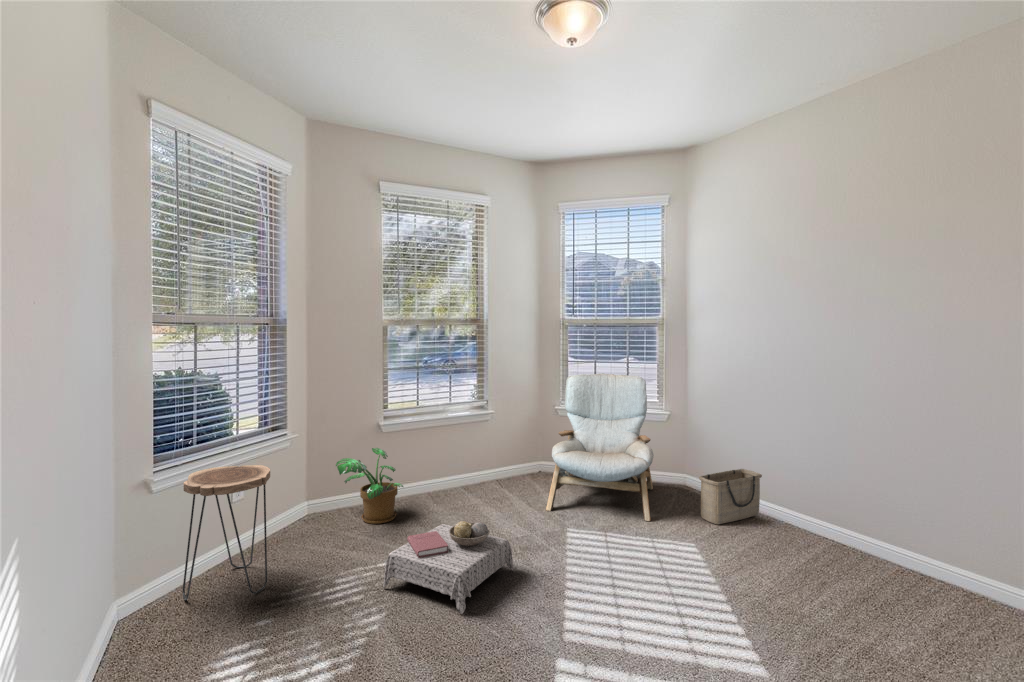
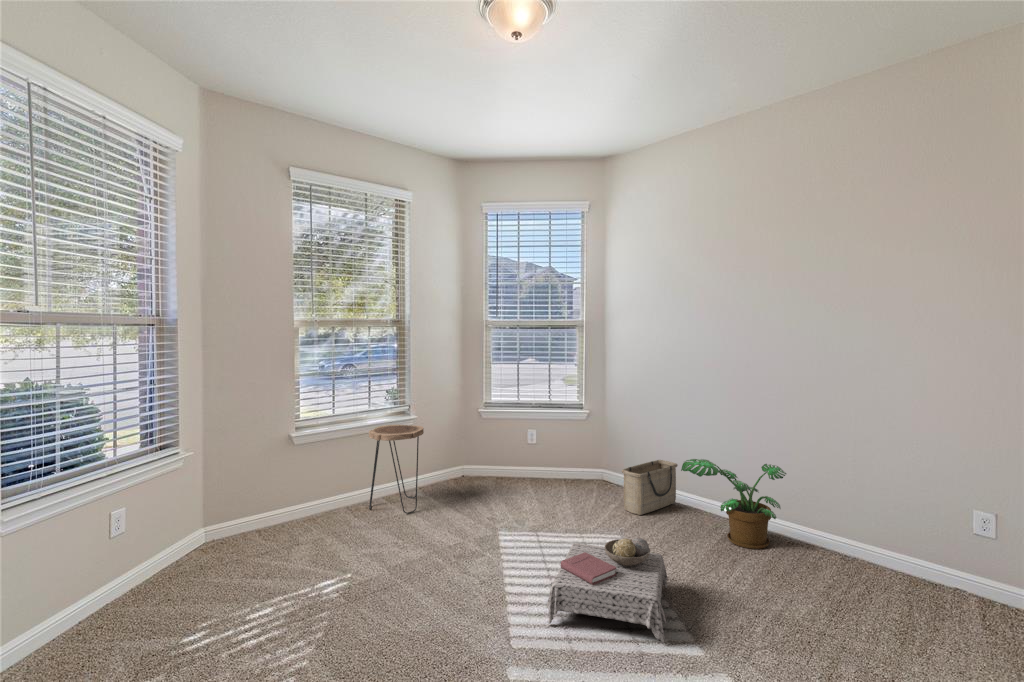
armchair: present [546,373,654,521] -> none [473,373,578,517]
potted plant: present [336,448,403,524] -> present [681,459,786,549]
side table: present [183,465,270,600] -> present [369,425,424,514]
ottoman: present [383,521,513,614] -> present [547,538,668,644]

